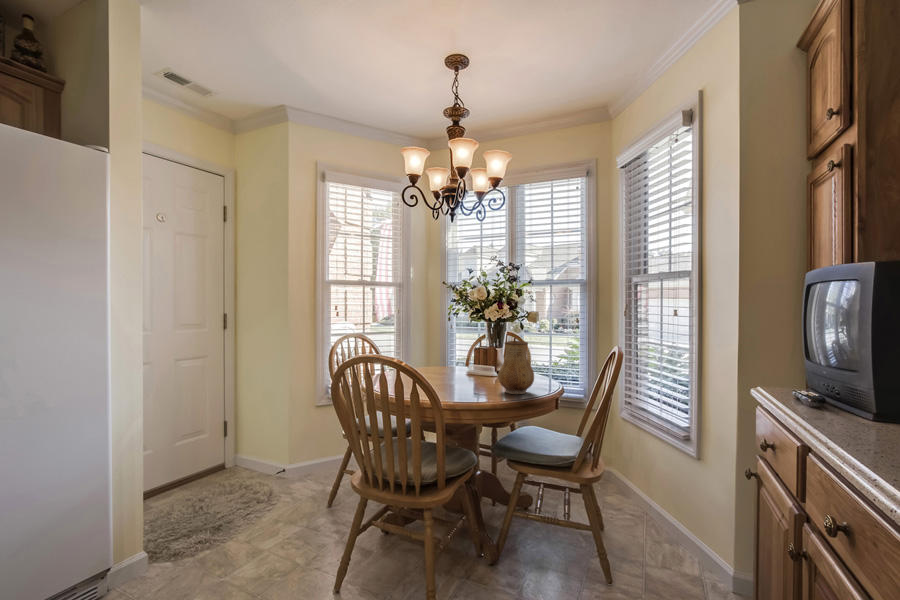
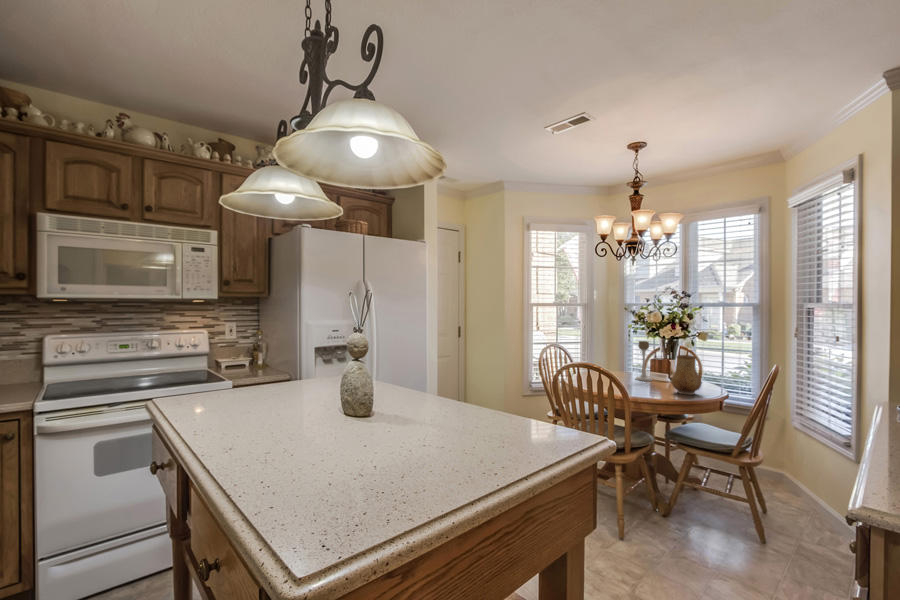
candle holder: none [455,326,476,378] -> present [635,341,652,381]

